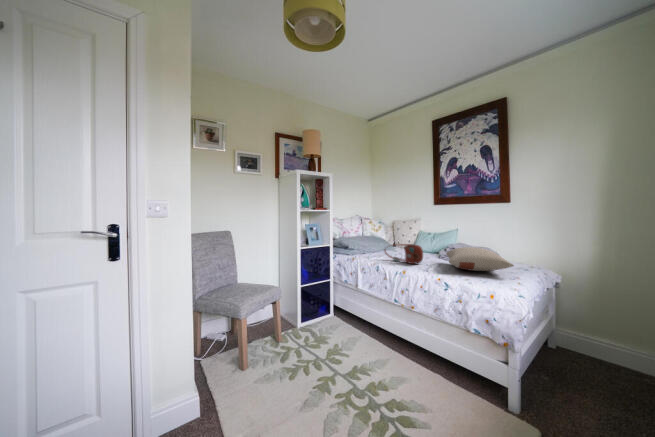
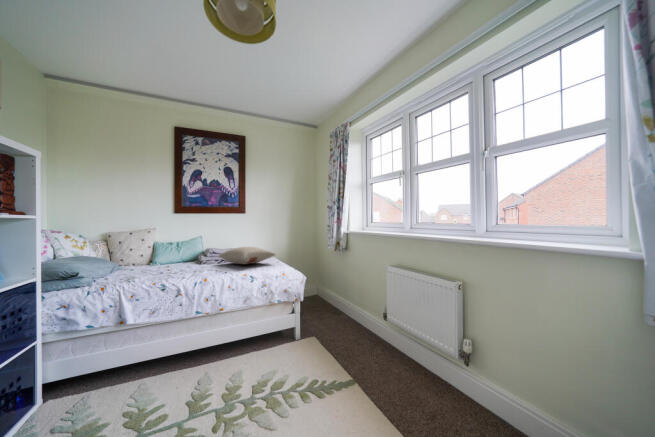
handbag: present [384,244,423,264] -> none [162,250,211,272]

